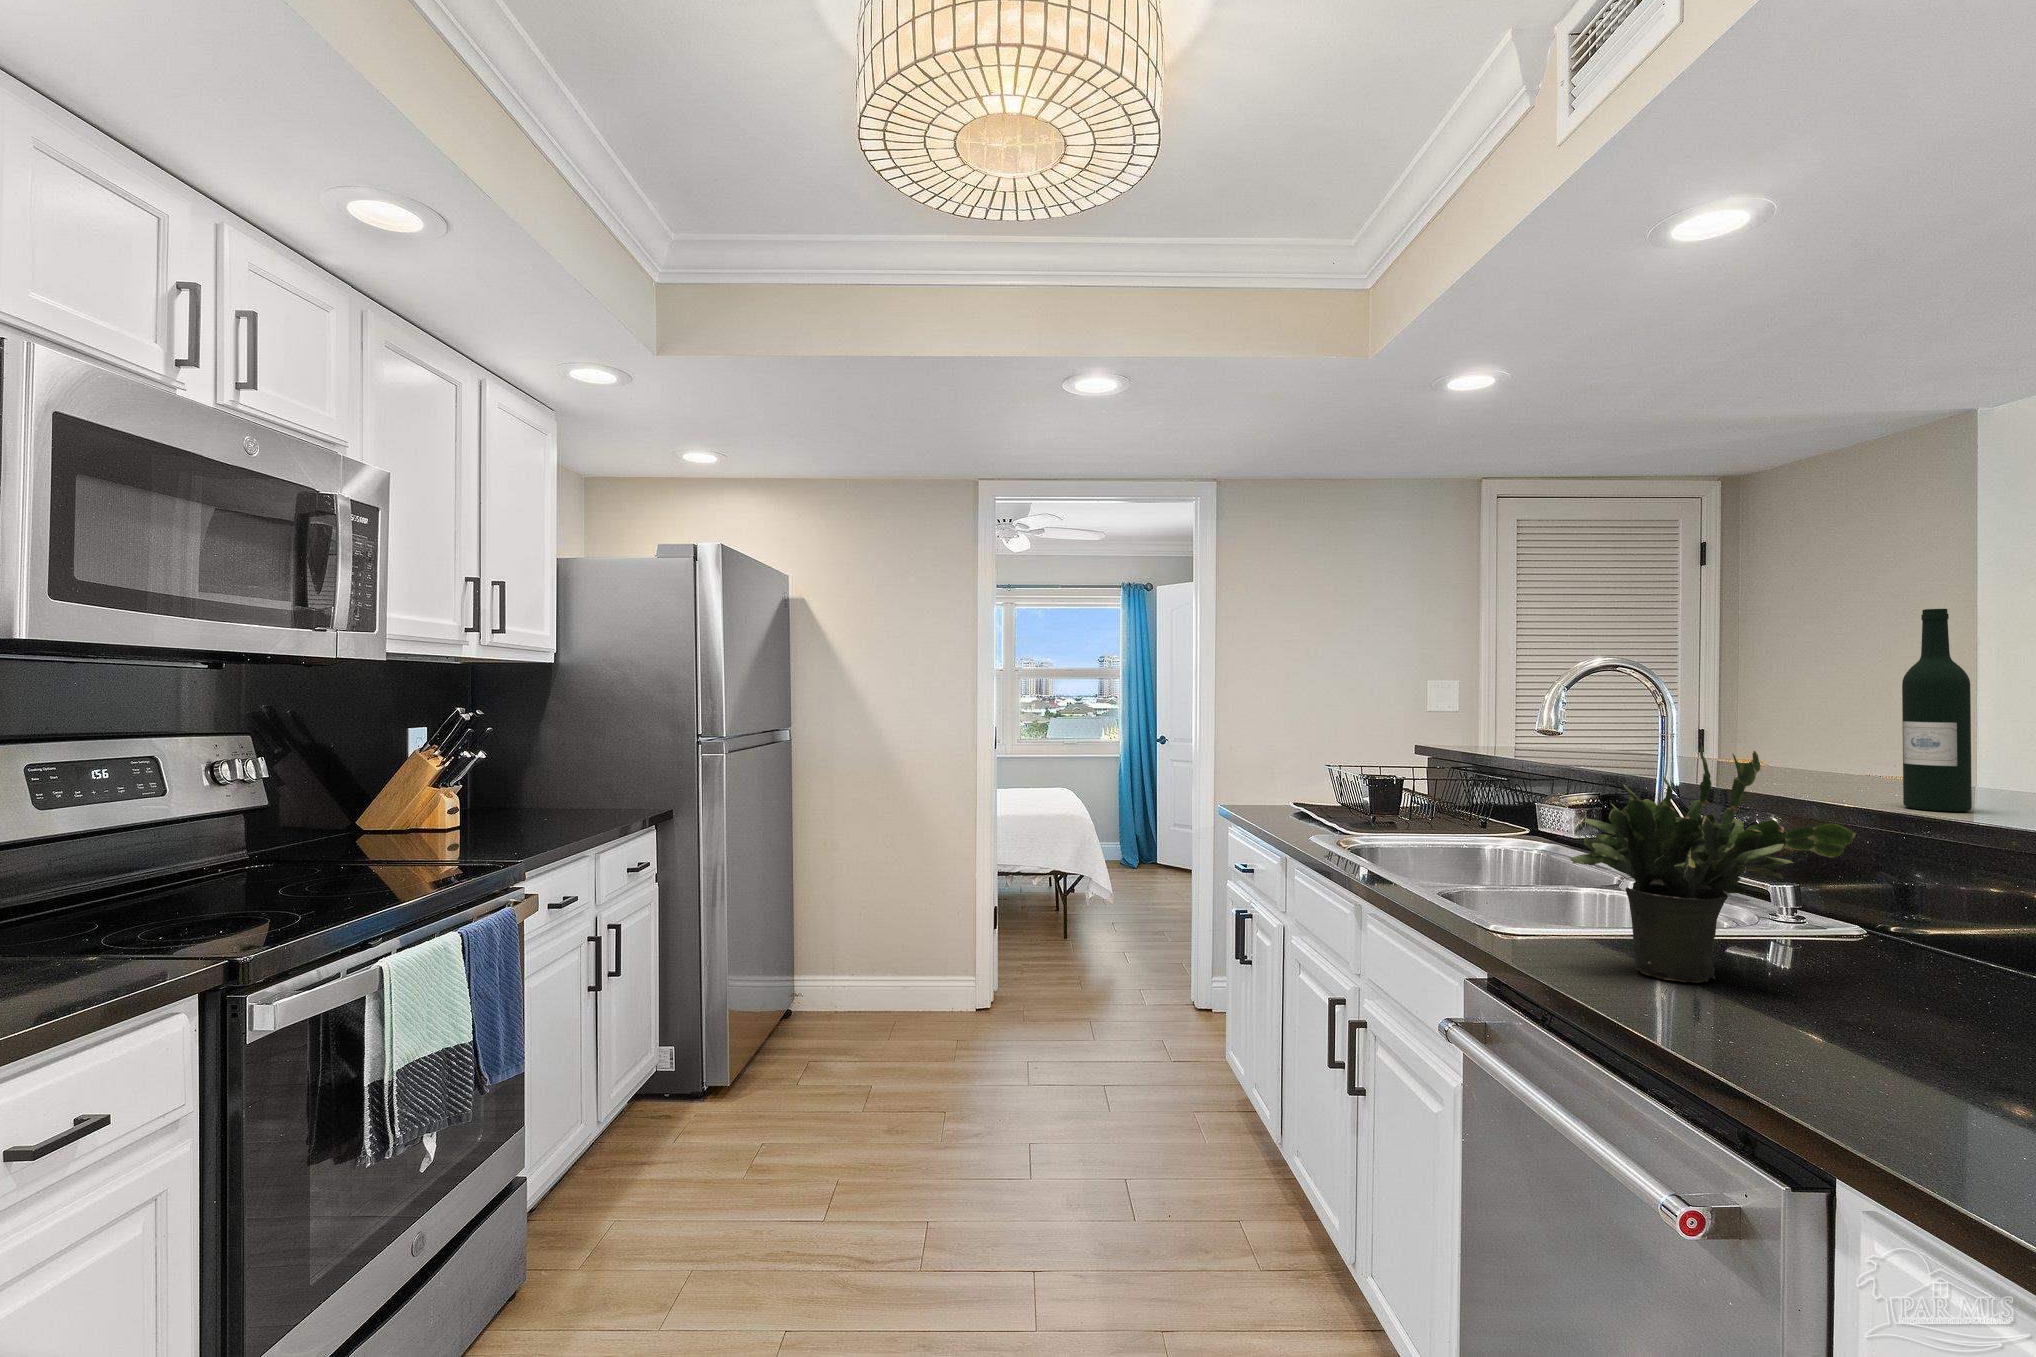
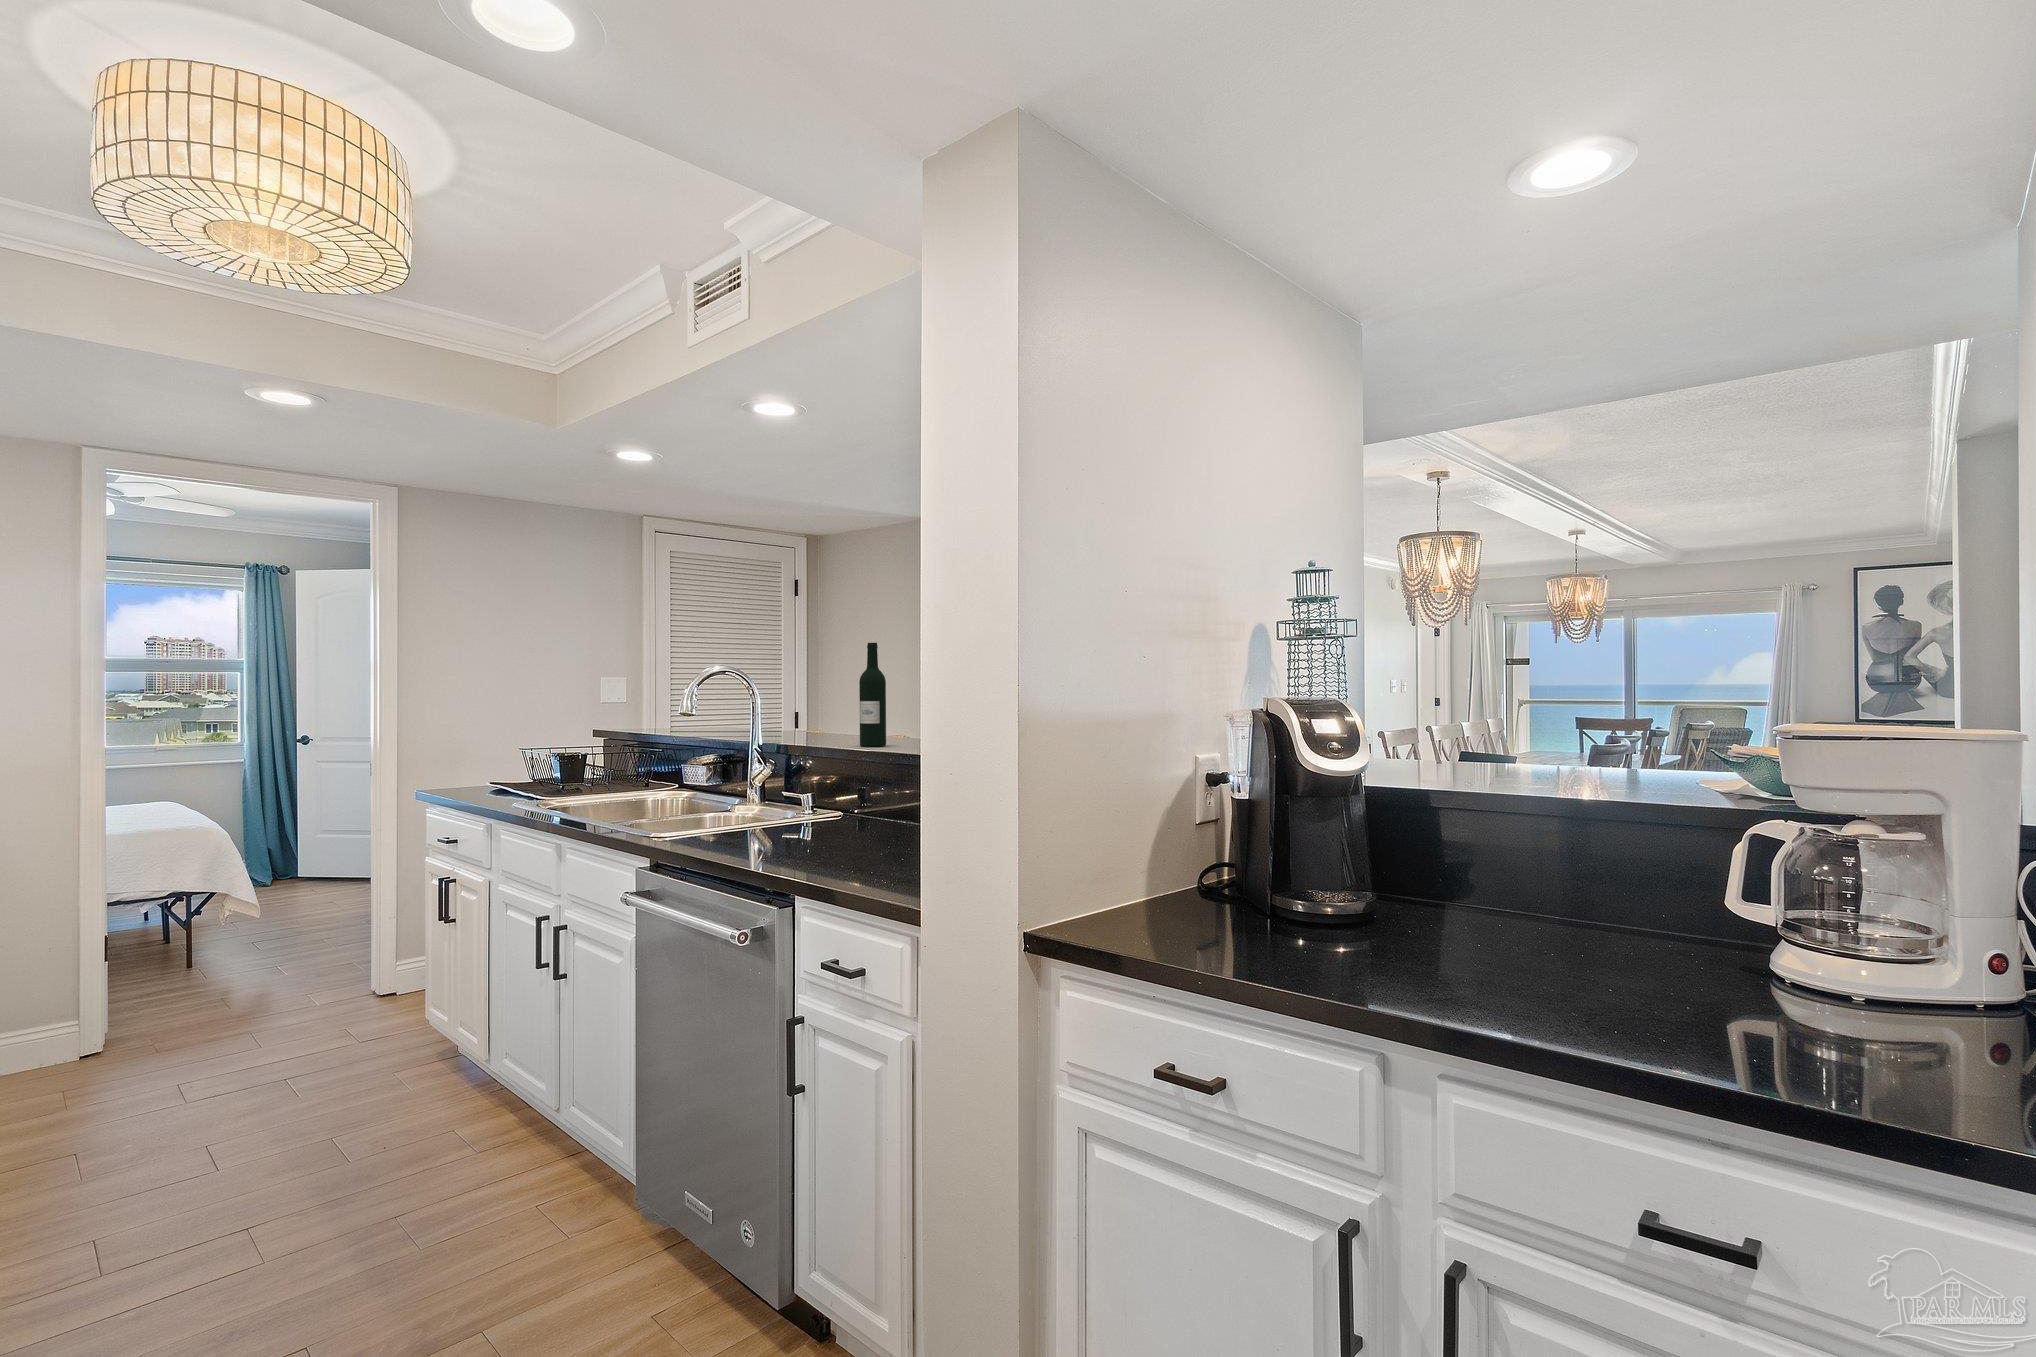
potted plant: present [1570,746,1856,982] -> none [695,716,827,842]

